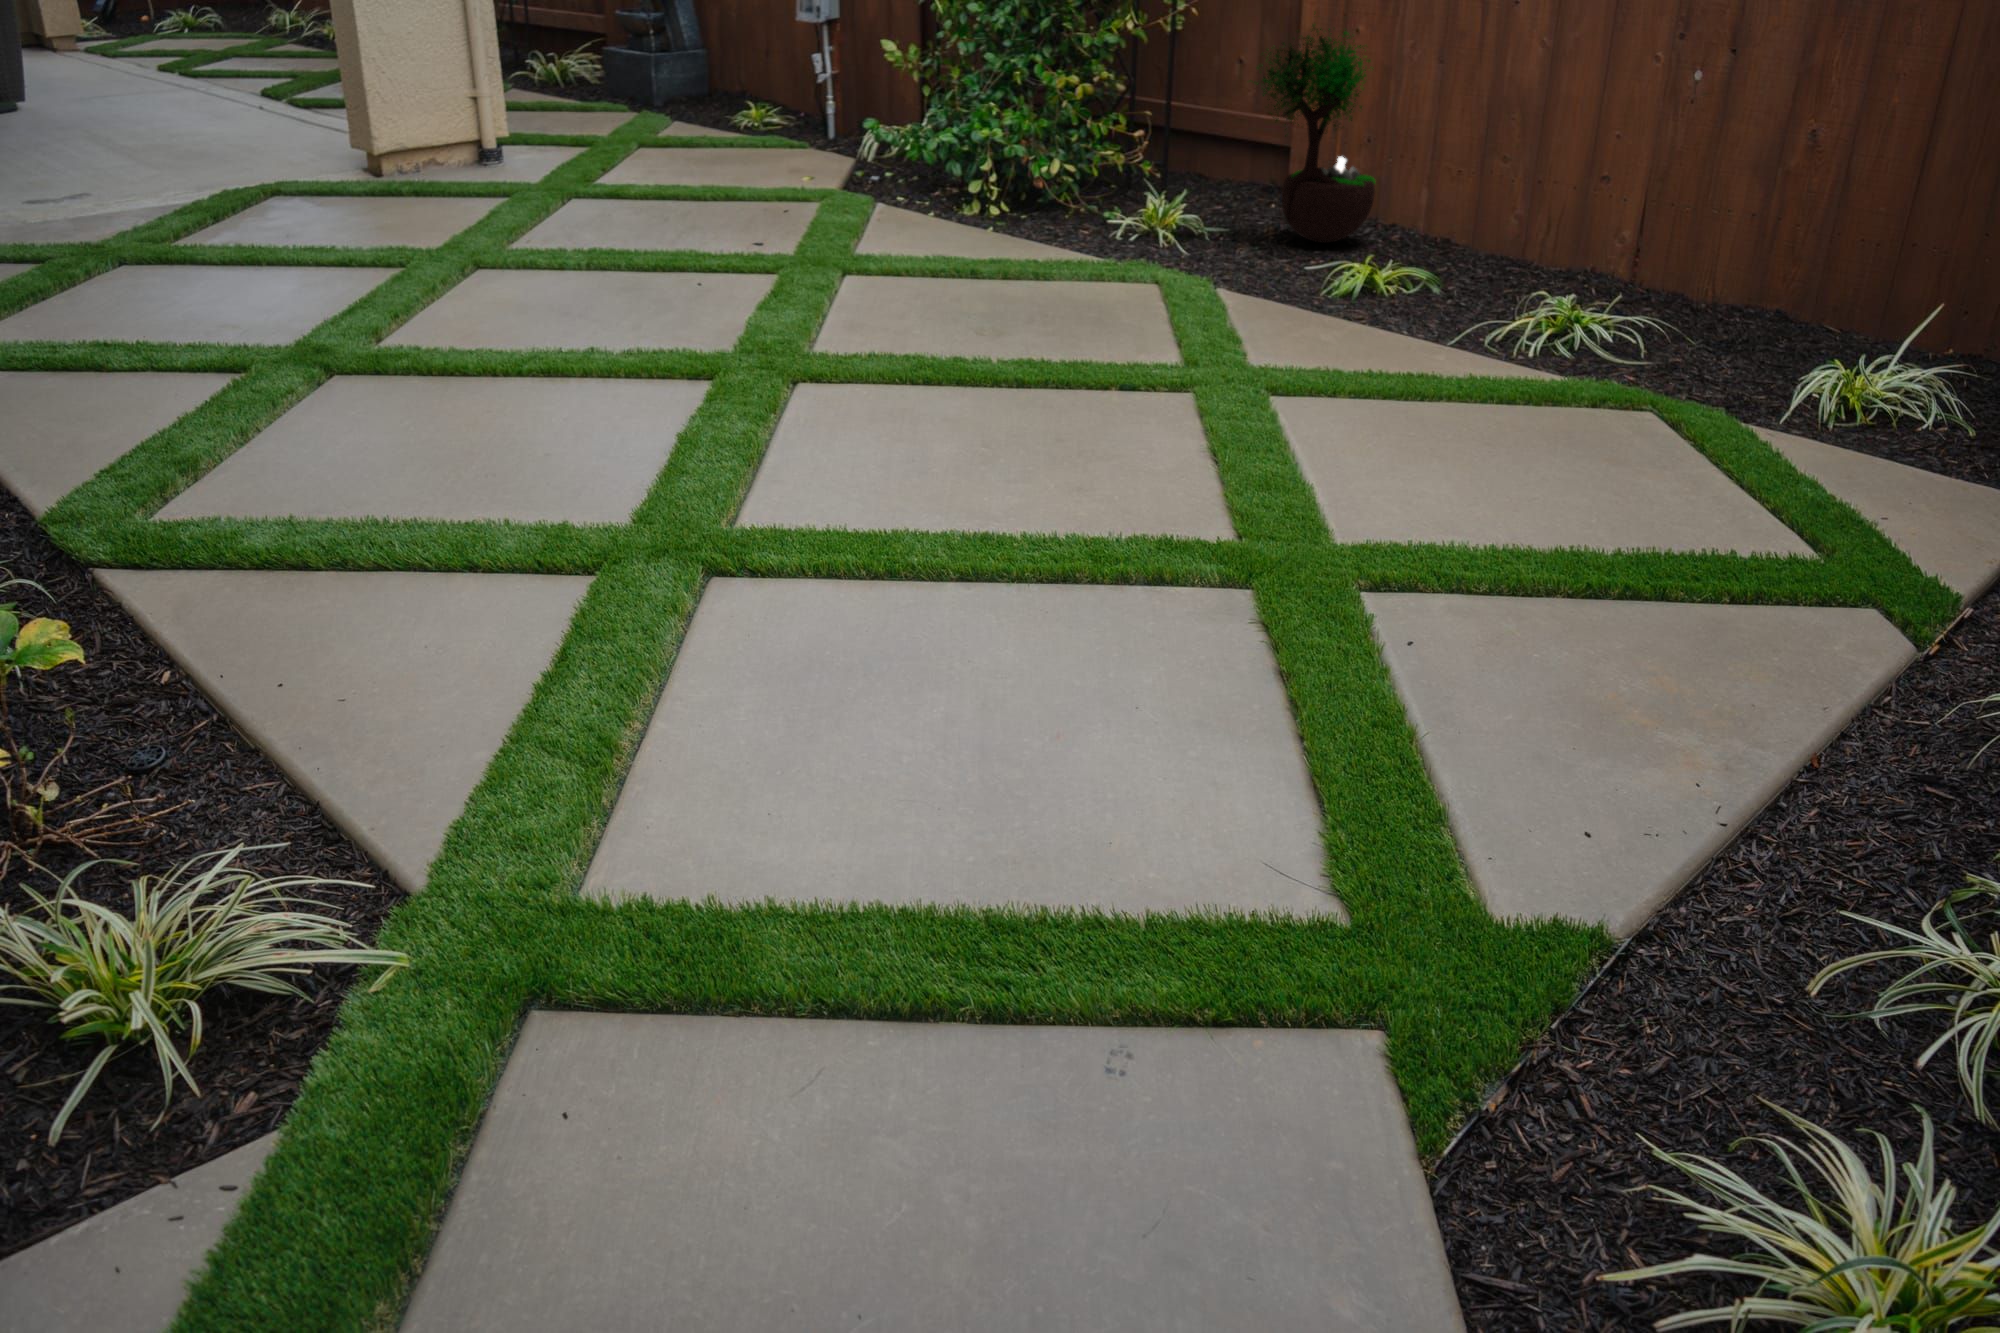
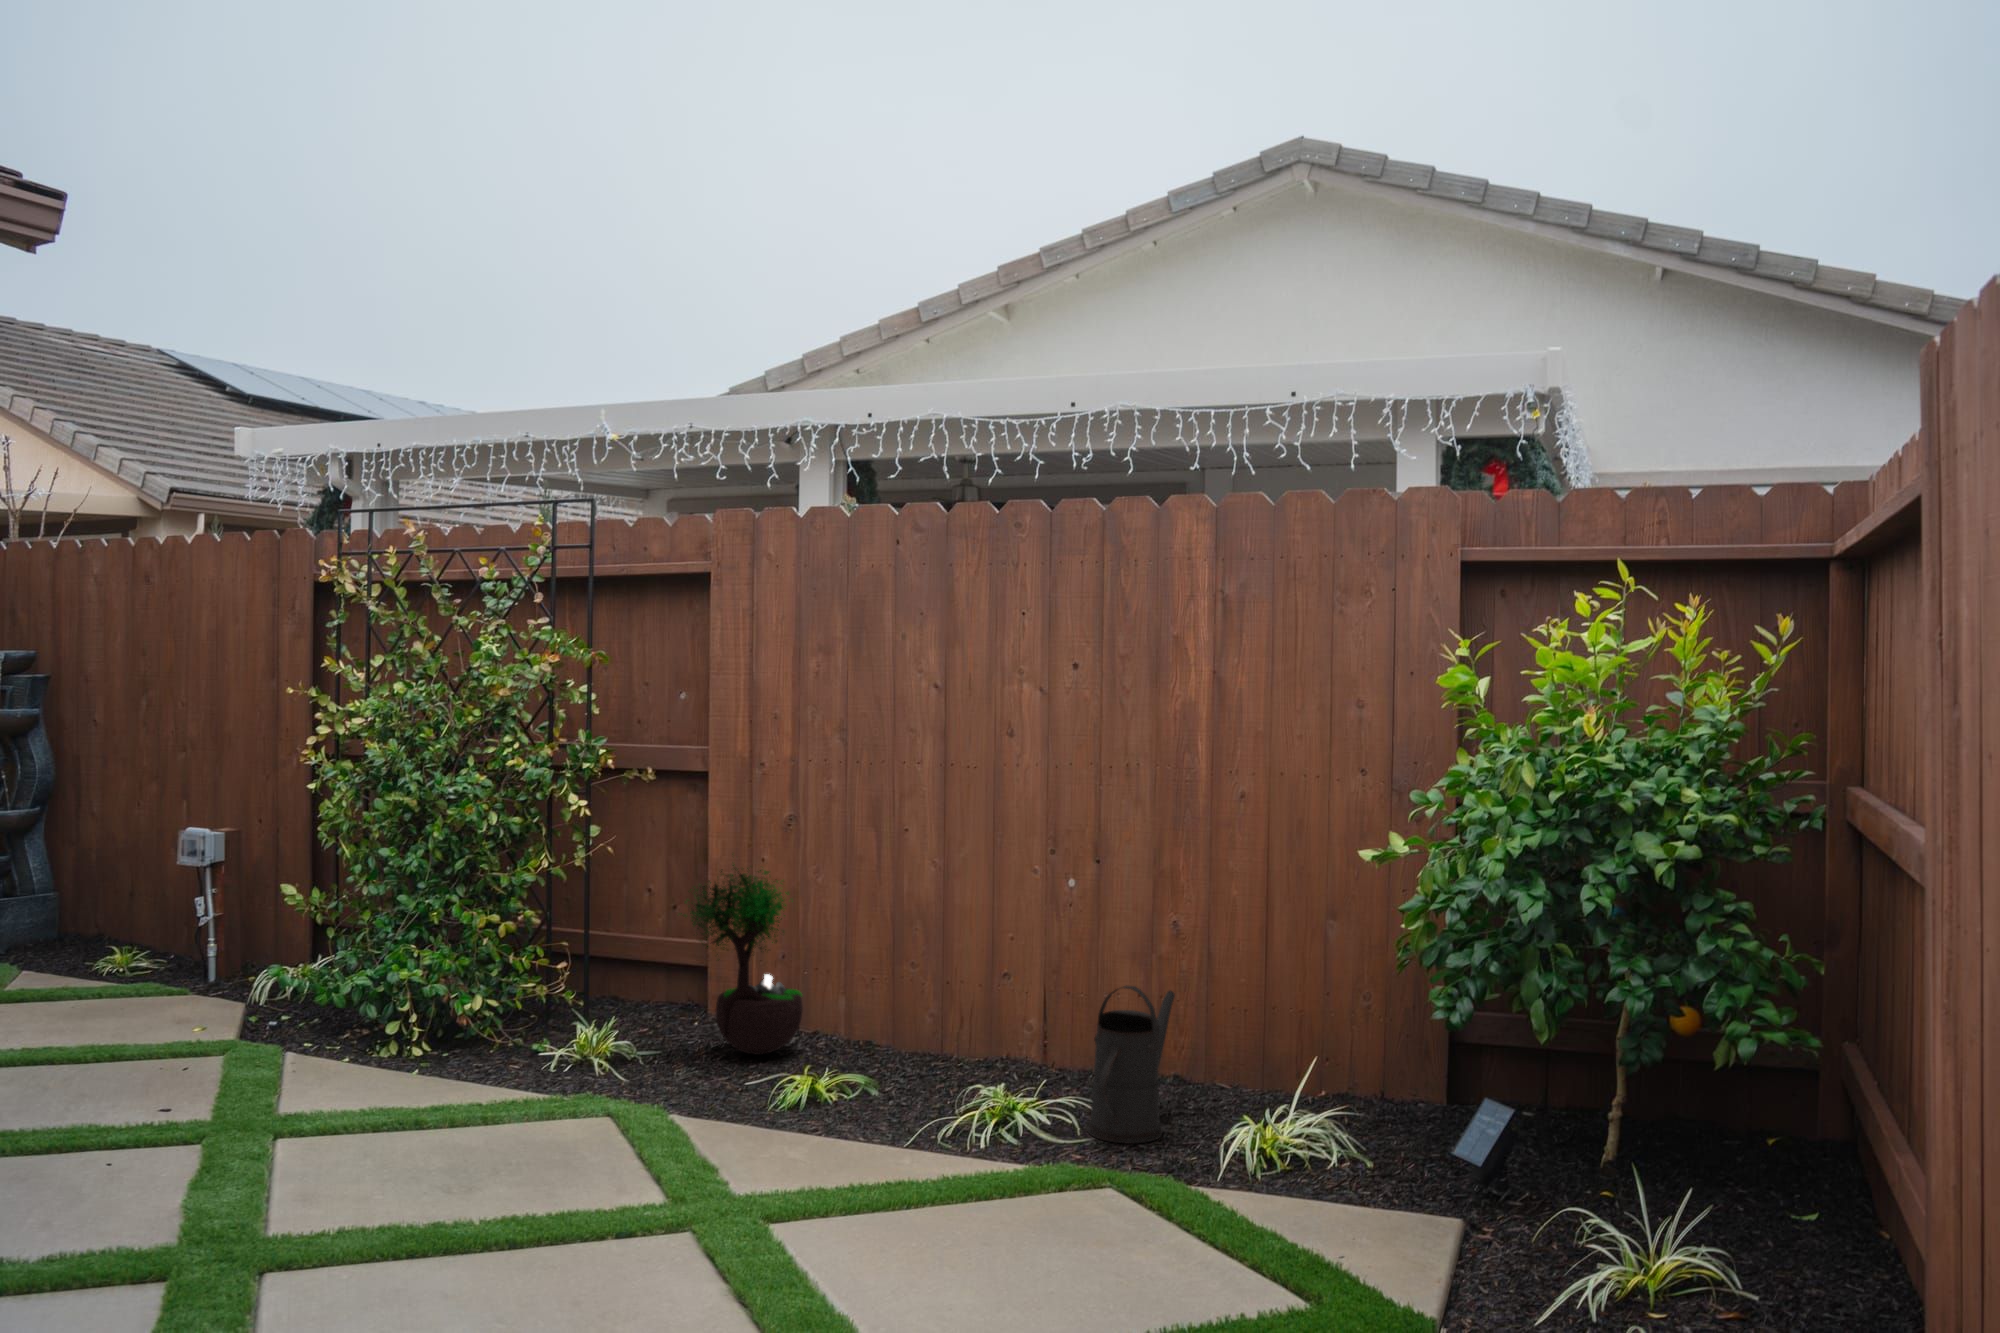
watering can: none [1660,186,1820,373] -> present [1088,986,1175,1144]

